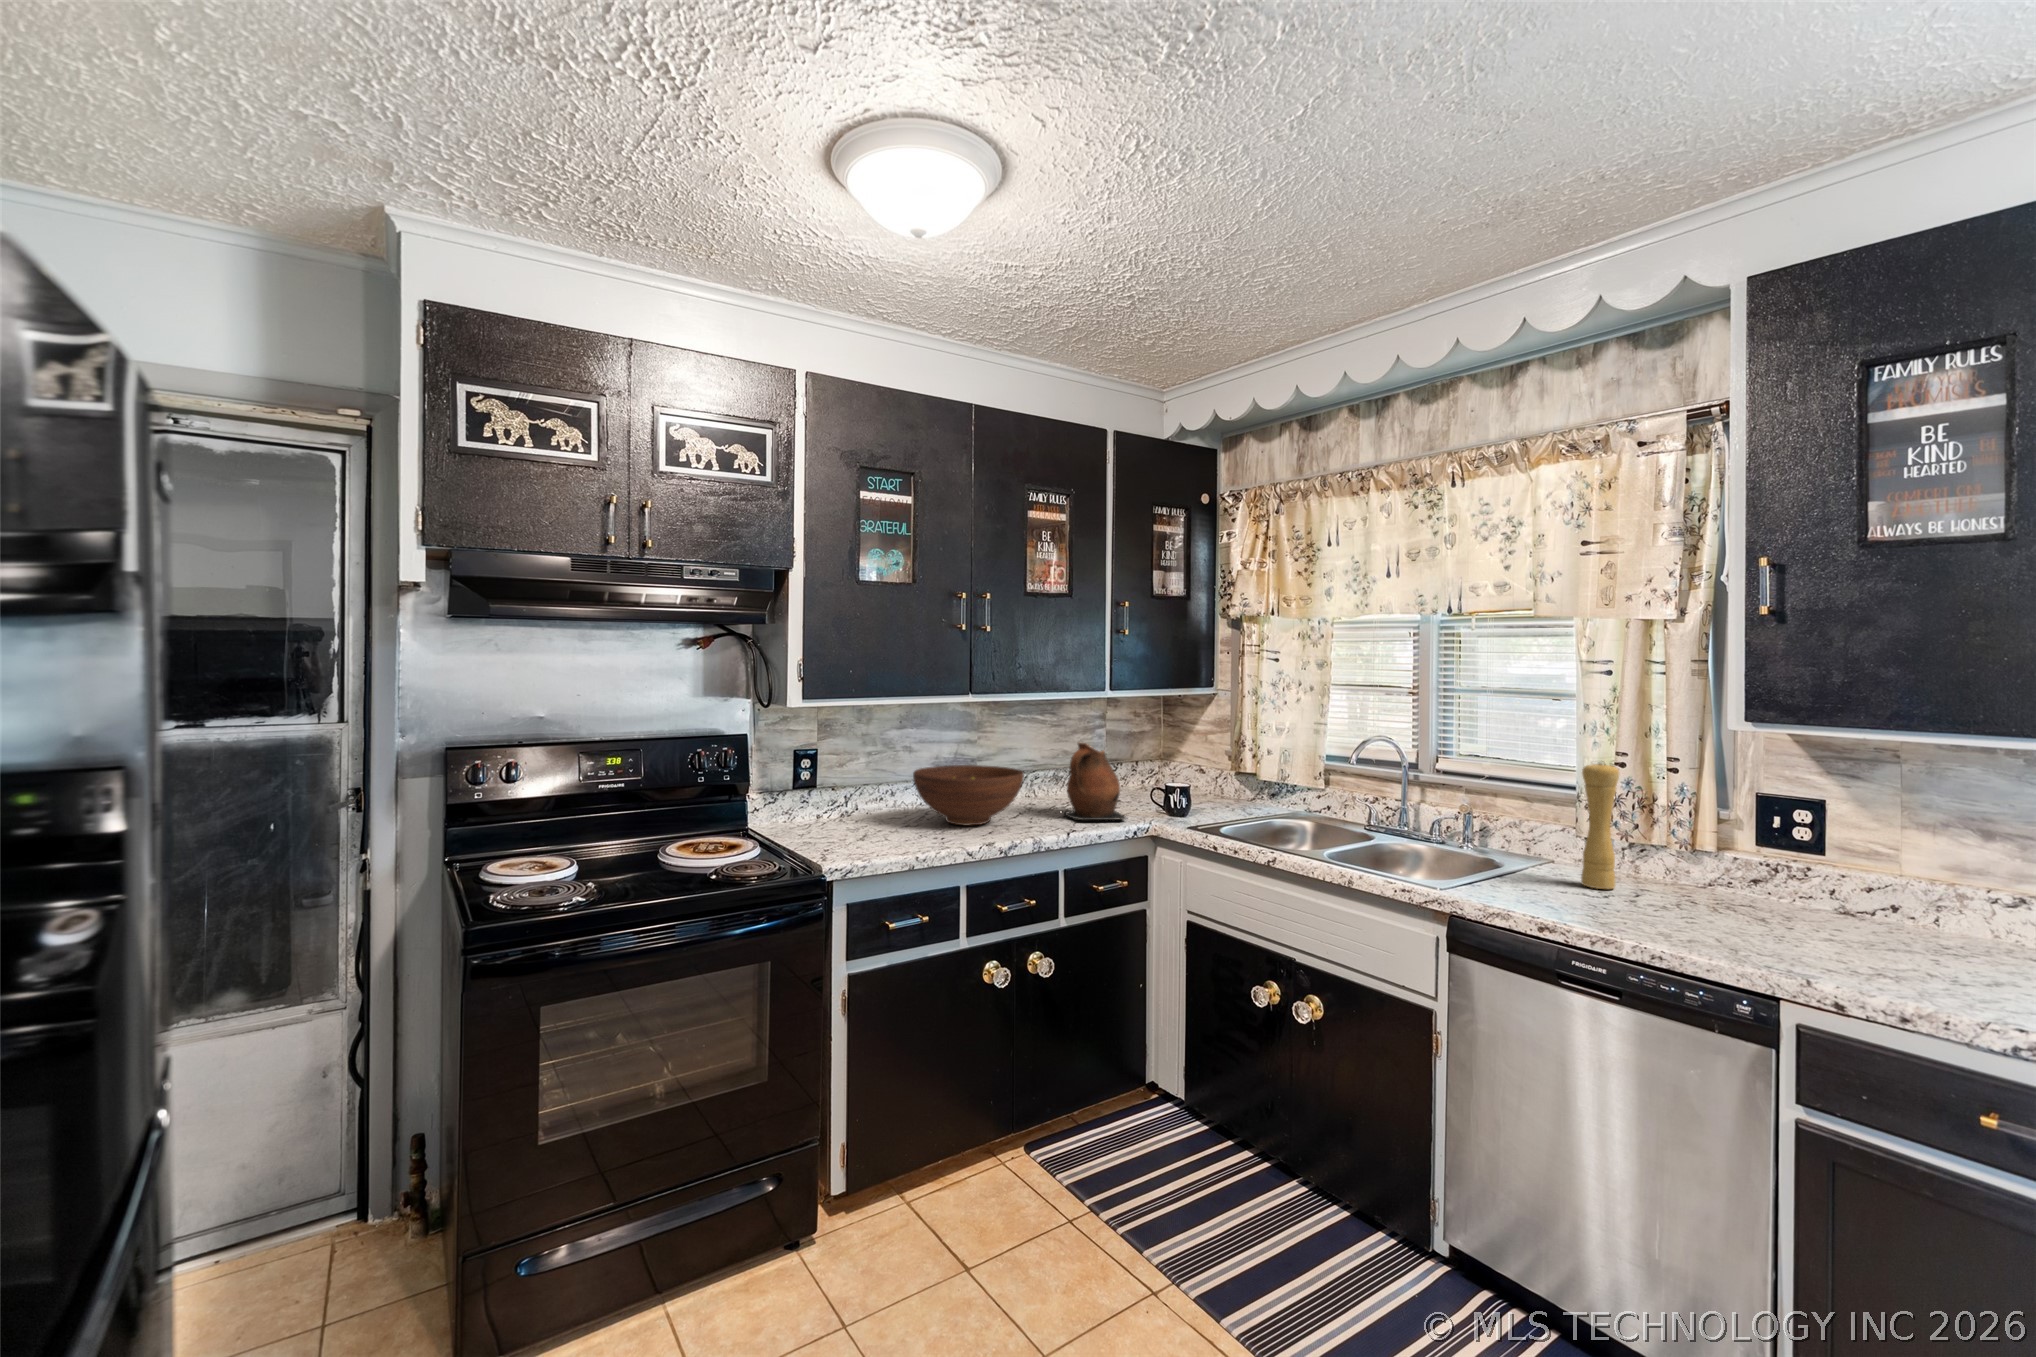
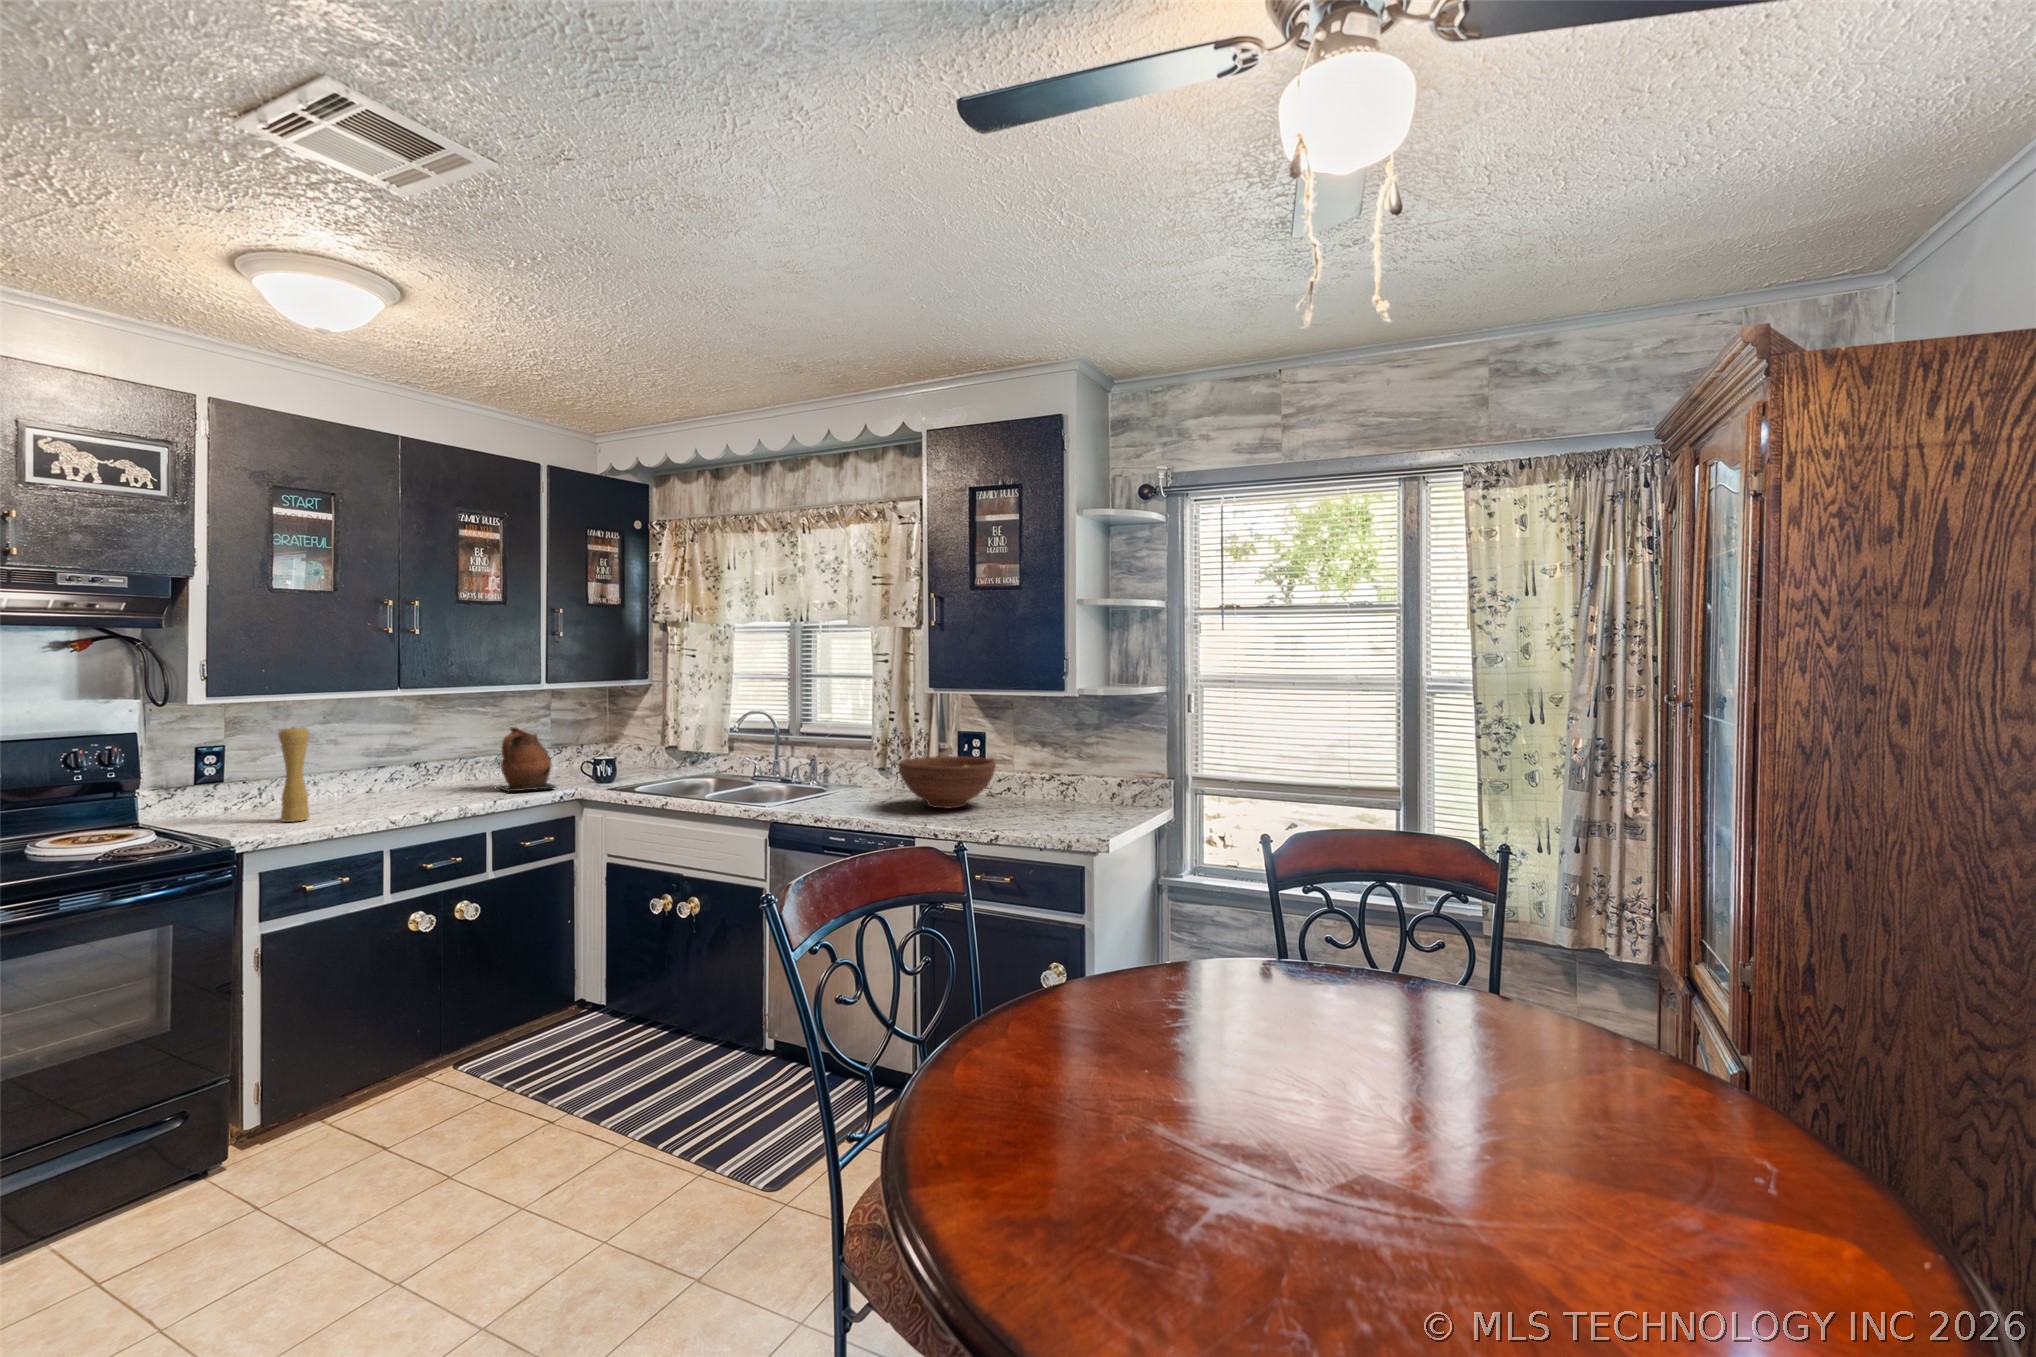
pepper mill: present [1581,763,1619,889] -> present [279,727,309,822]
fruit bowl: present [913,765,1024,826] -> present [898,756,996,808]

